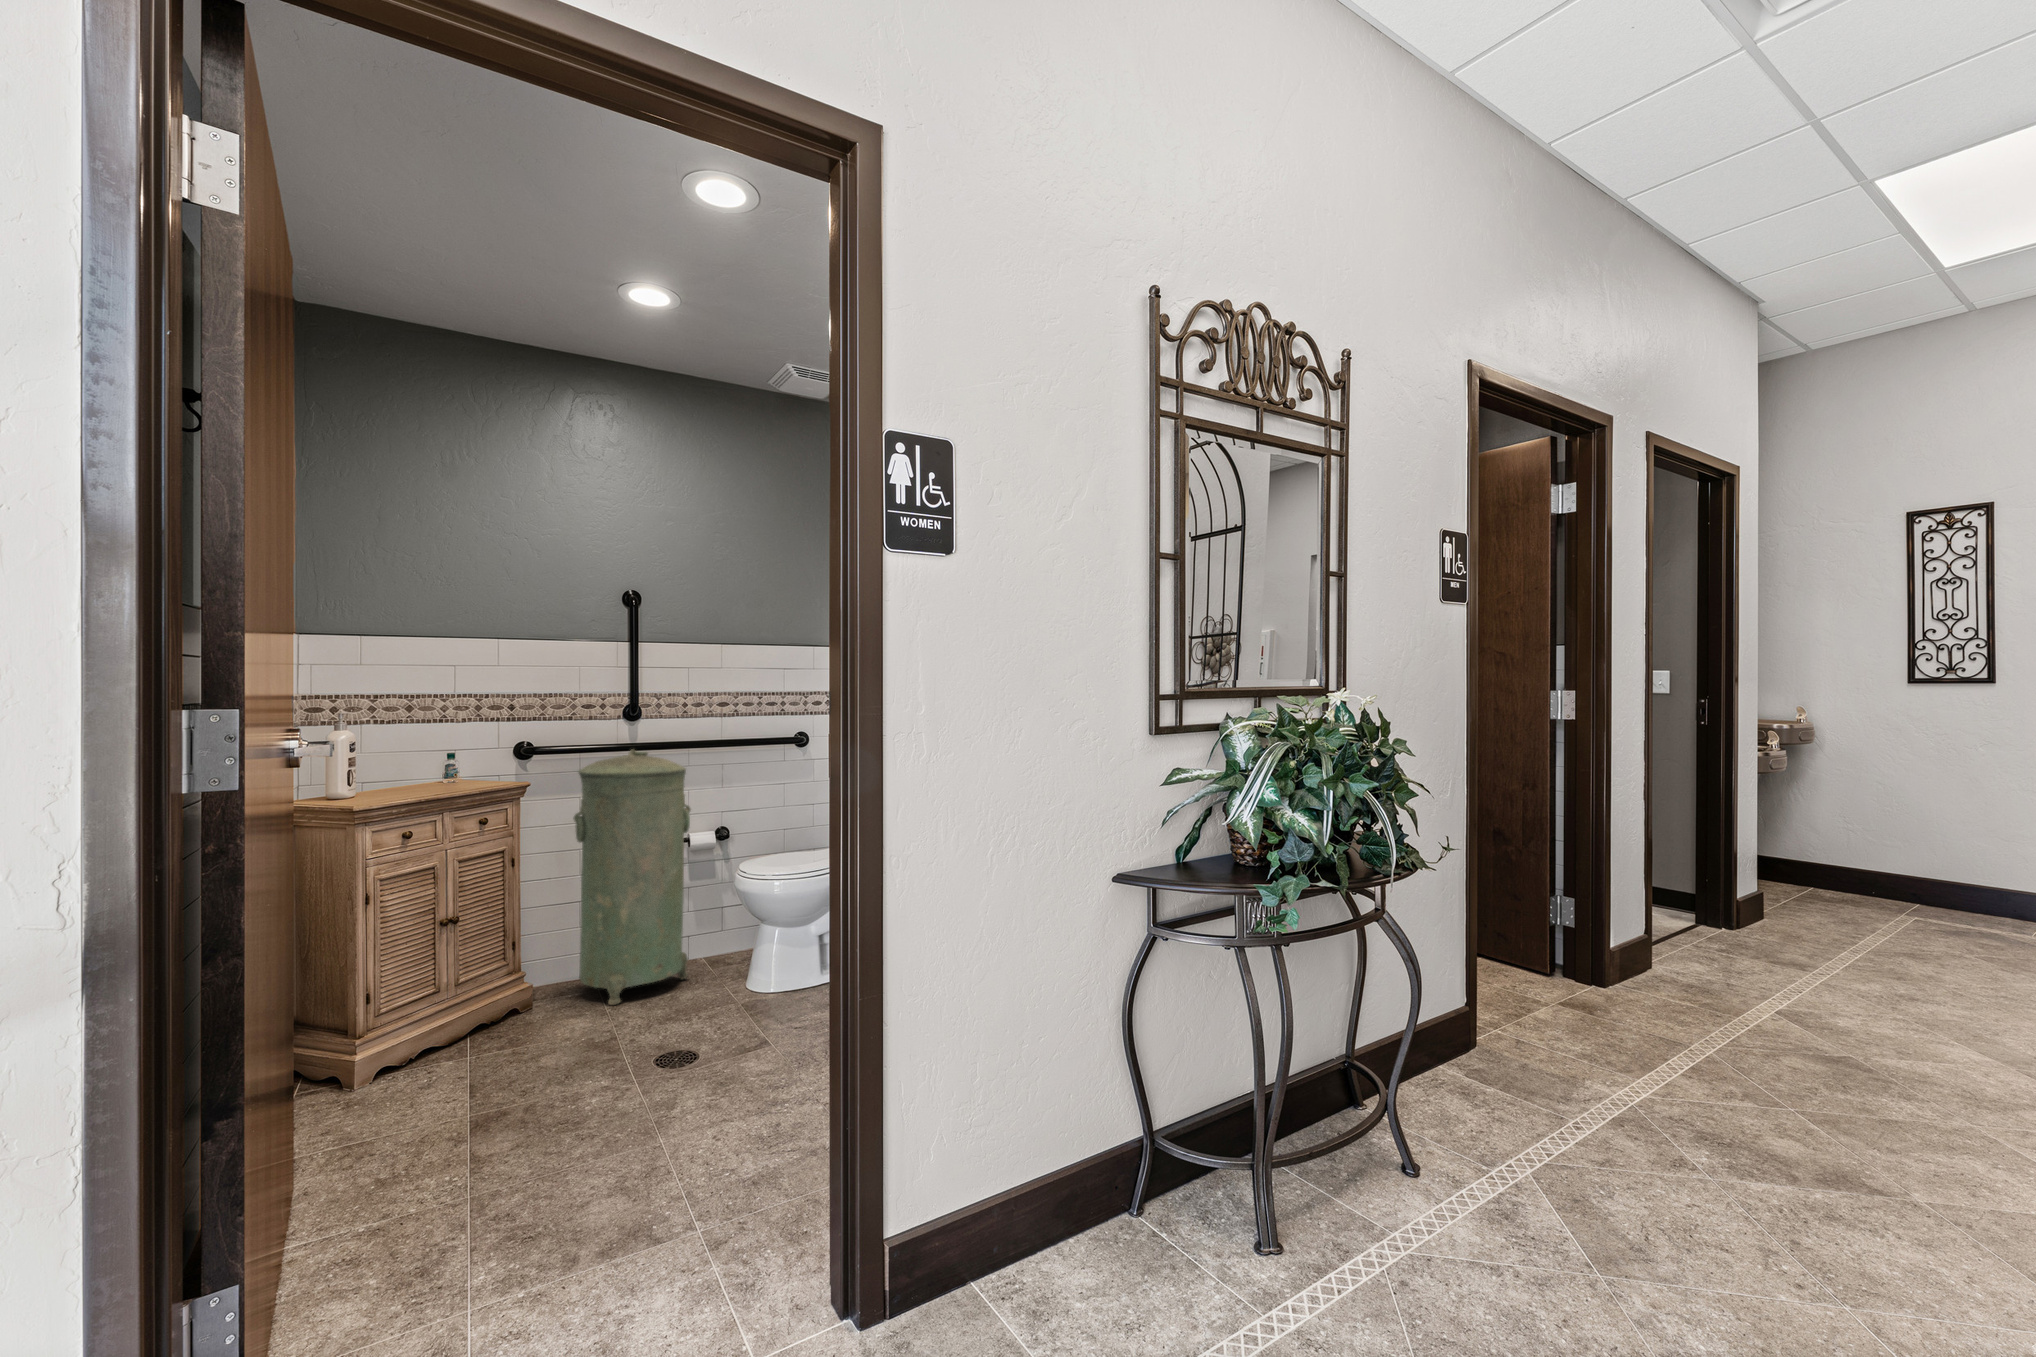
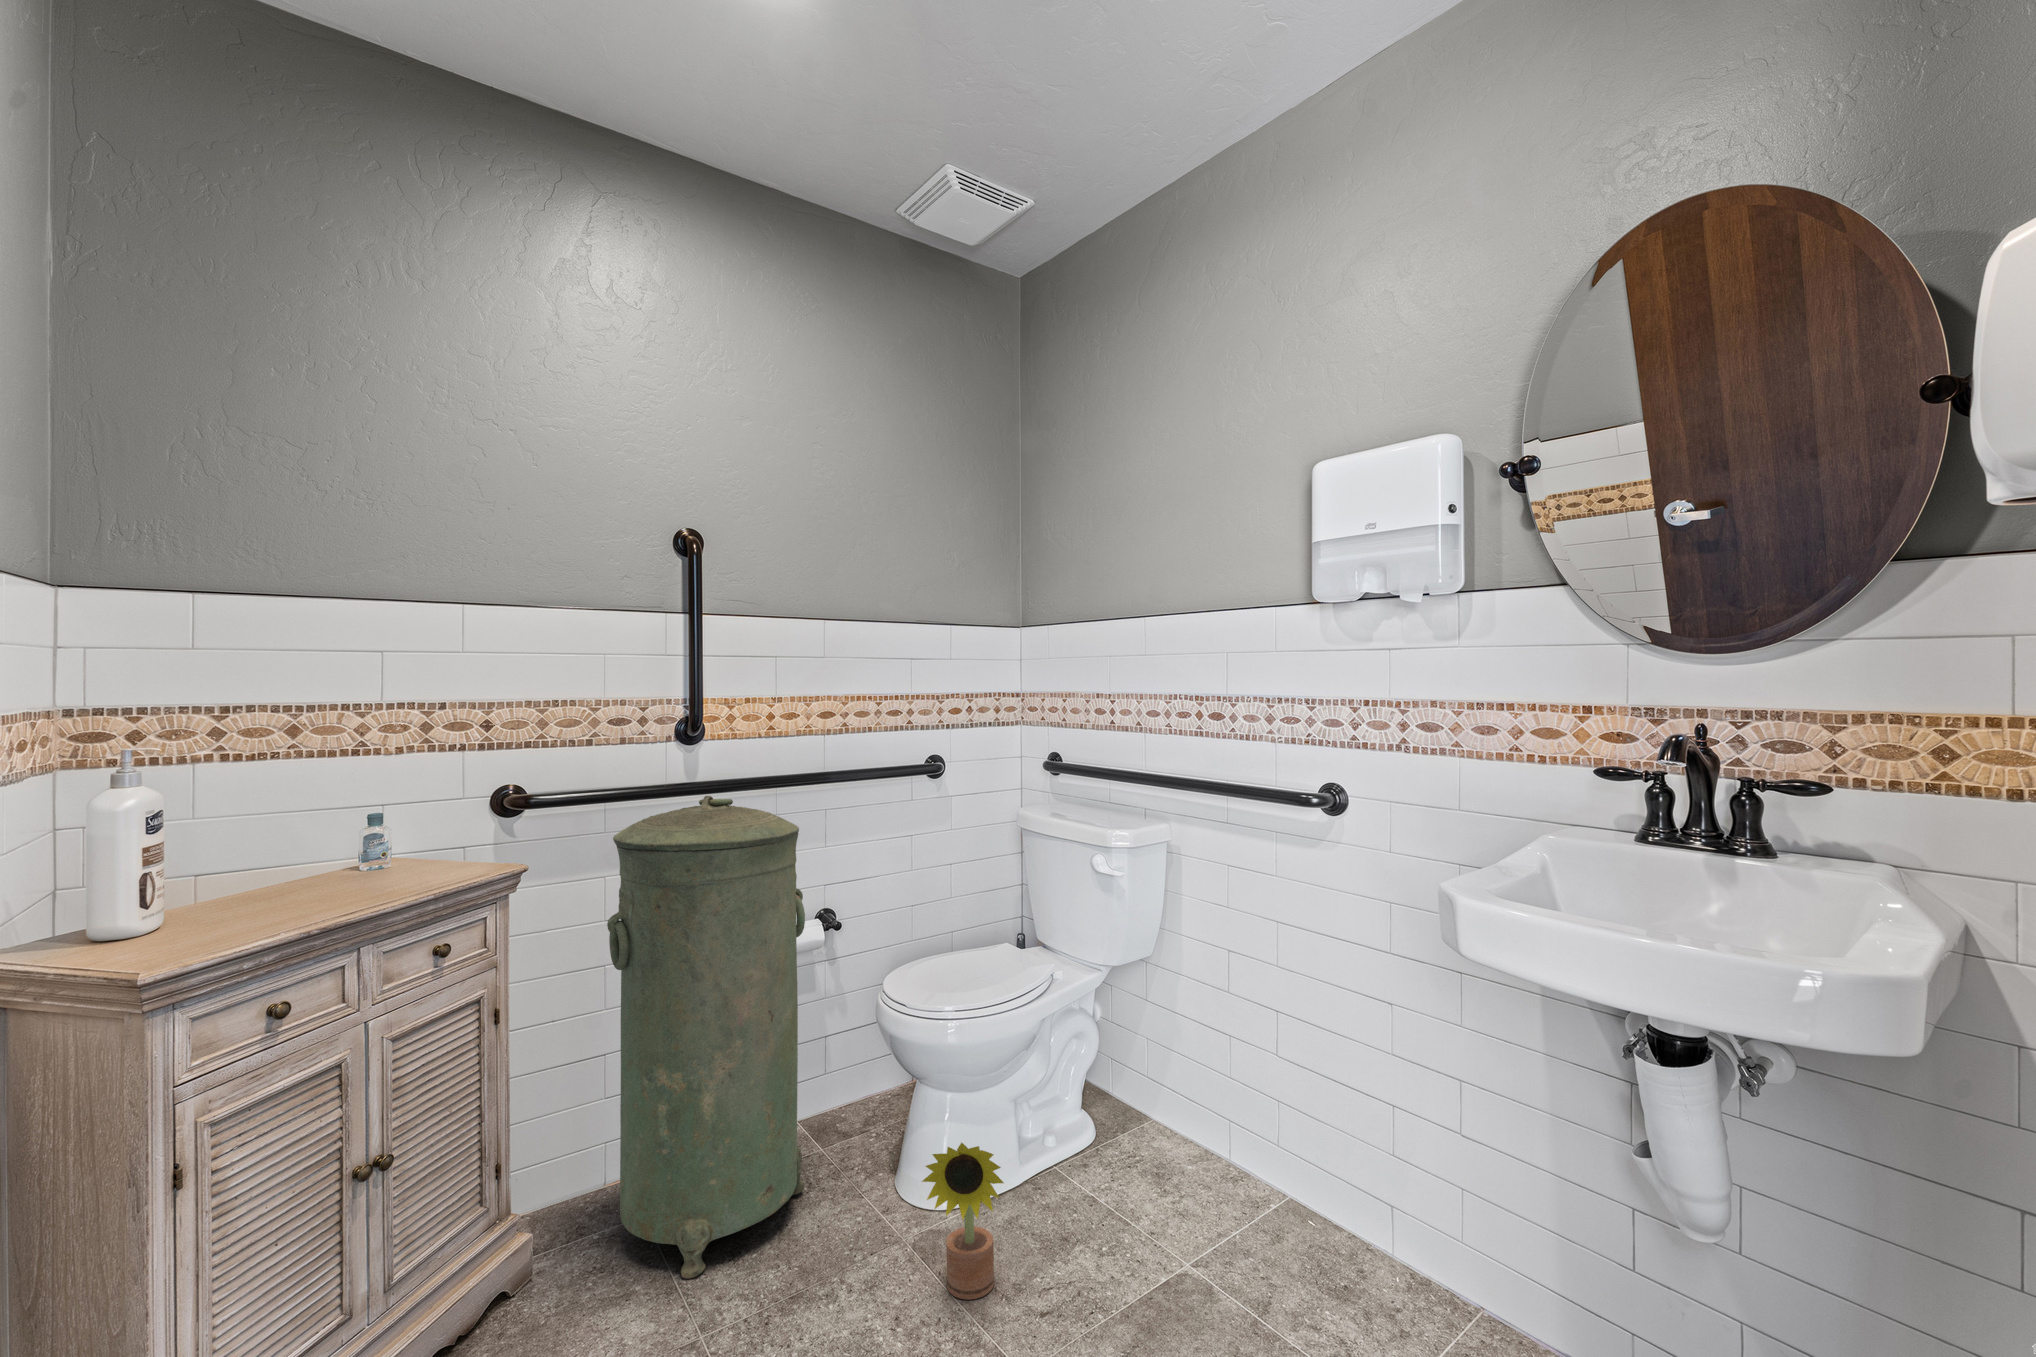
decorative plant: none [727,931,770,1015] -> present [922,1143,1004,1300]

